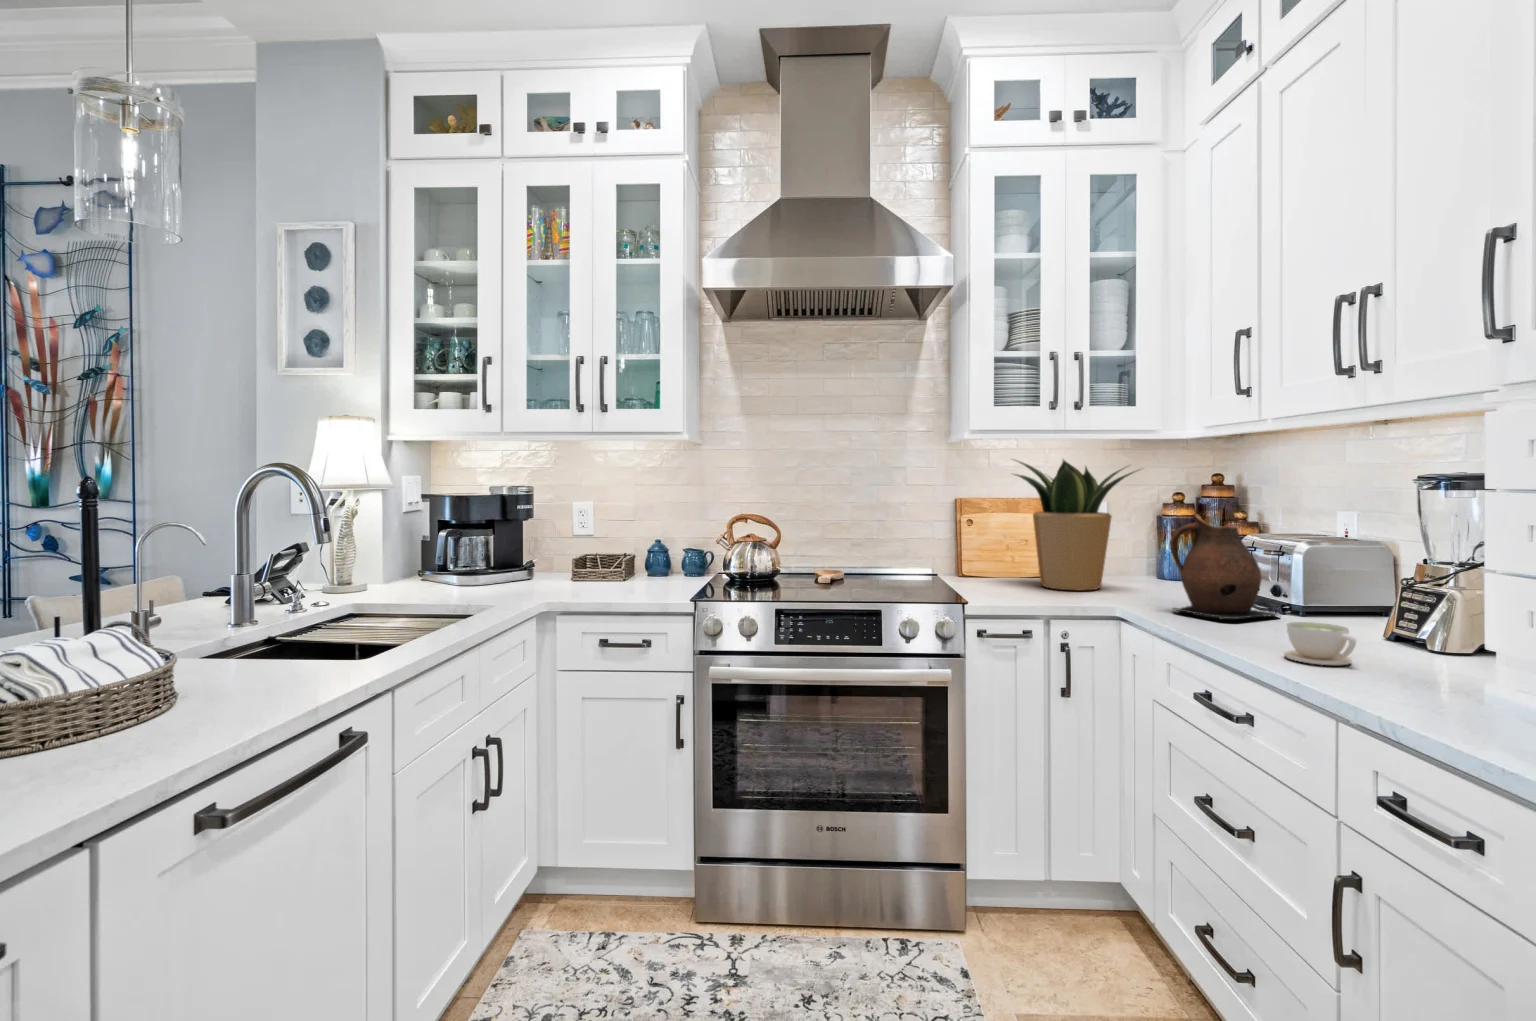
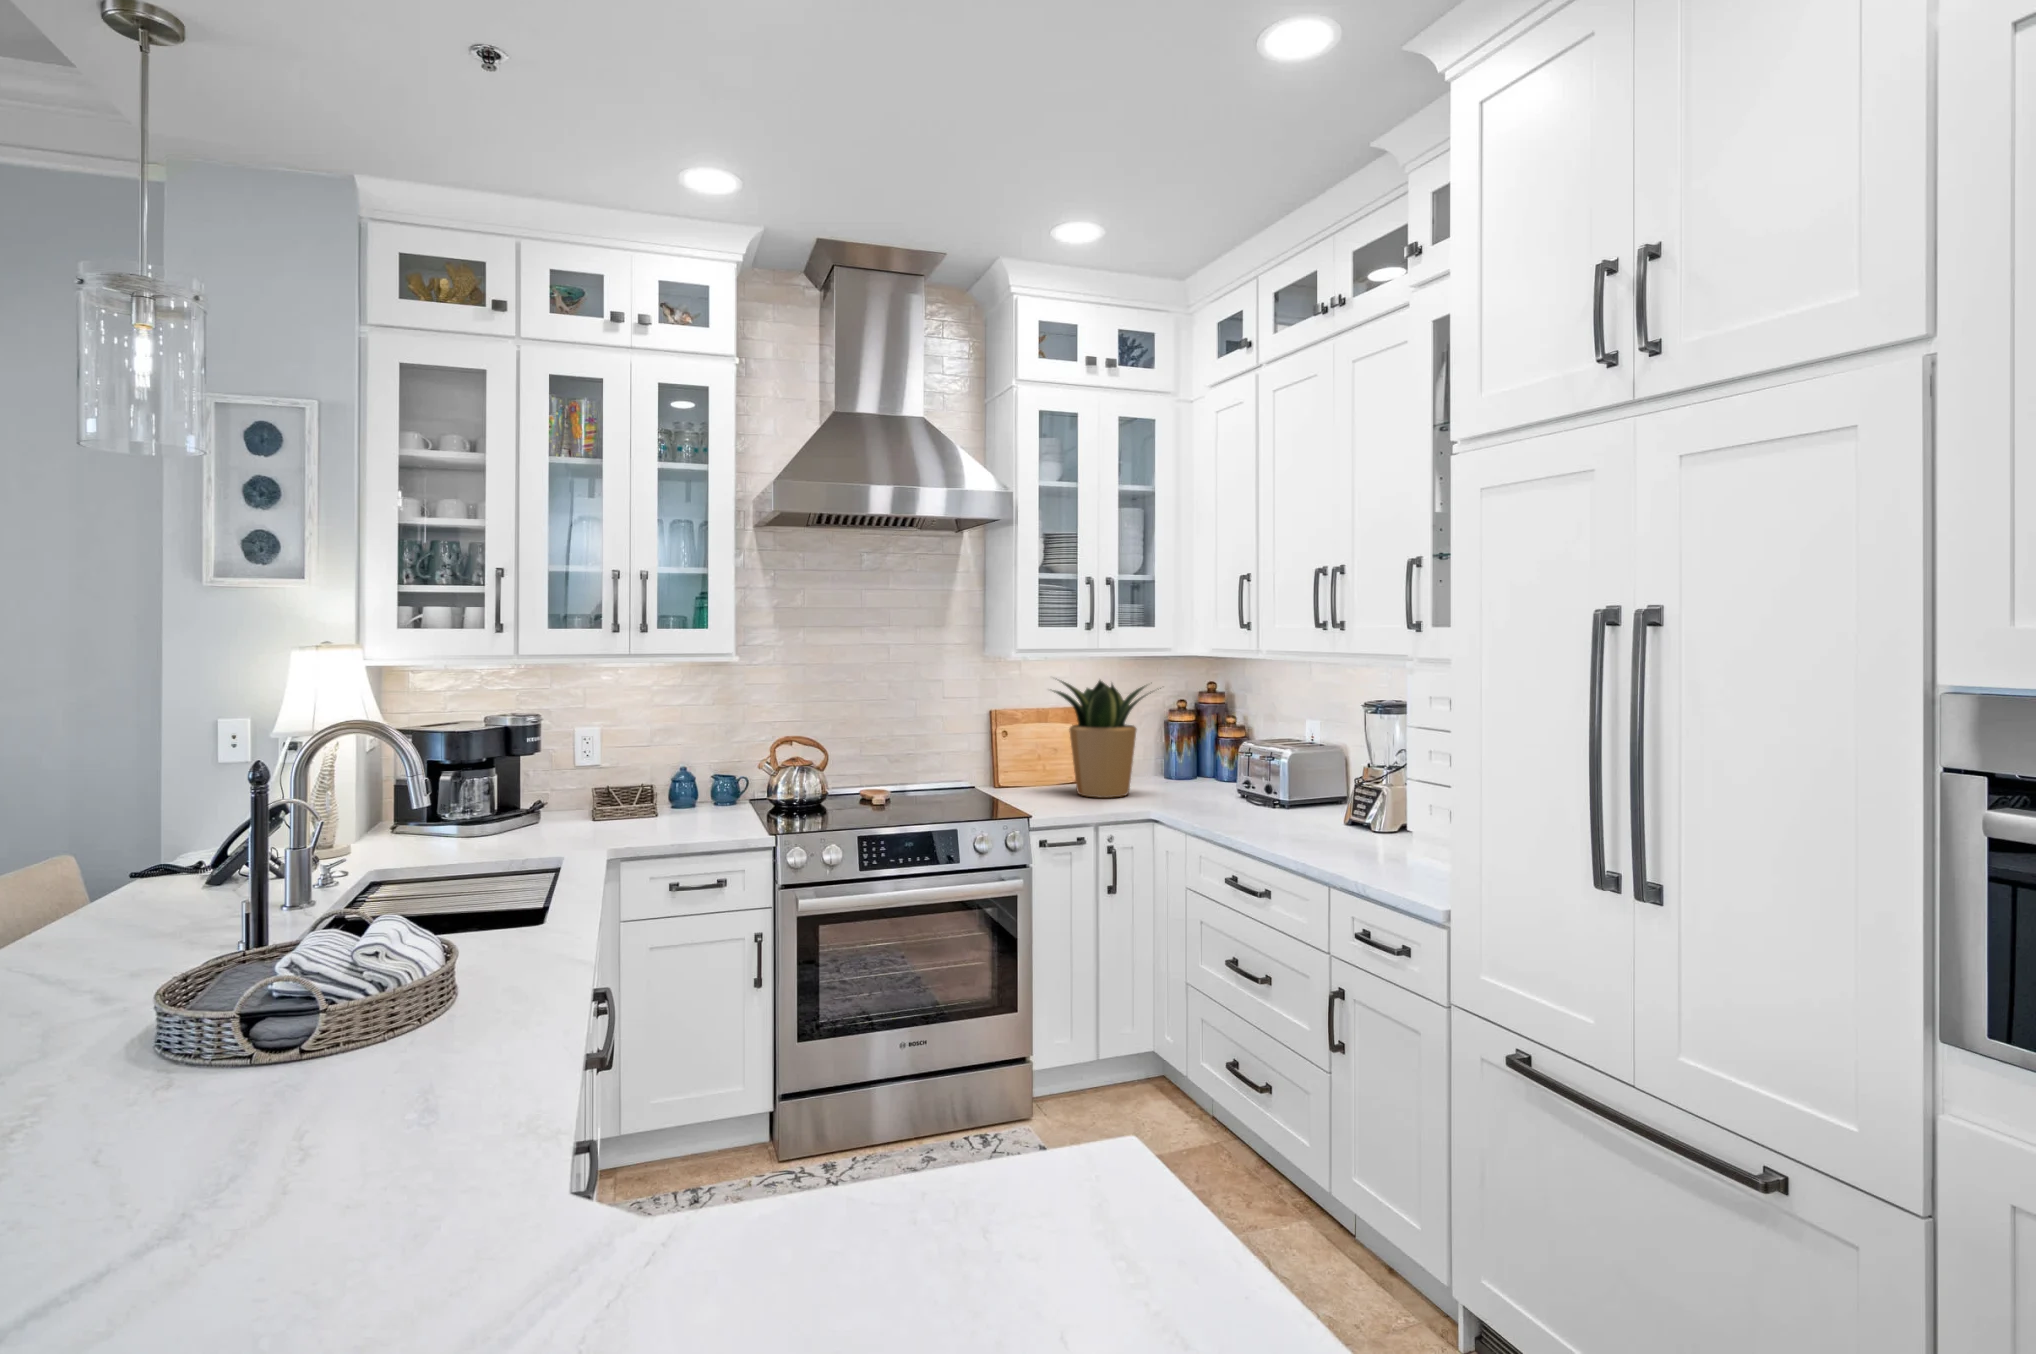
ceramic pitcher: present [1171,514,1279,620] -> none [1195,730,1276,818]
coffee cup: present [1284,622,1356,665] -> none [1289,817,1335,848]

